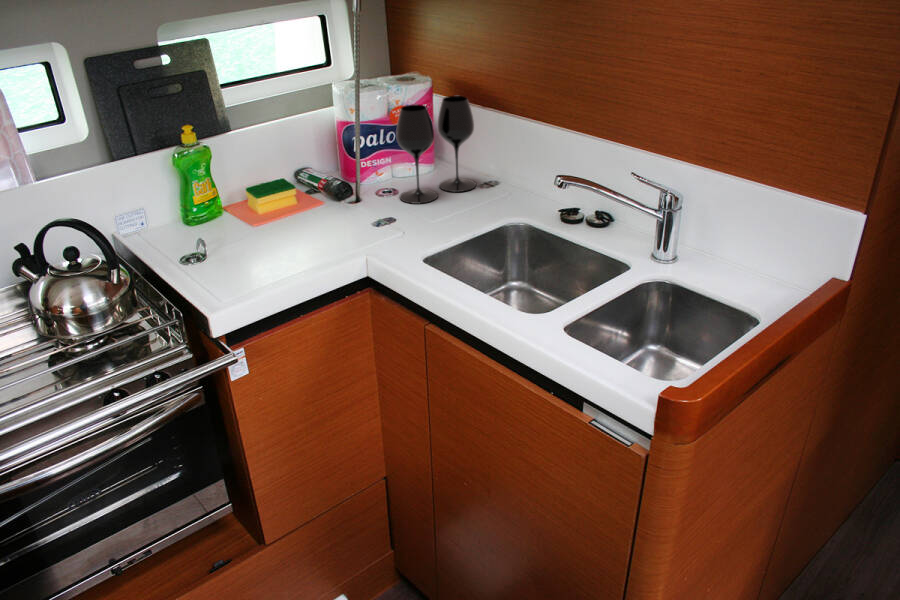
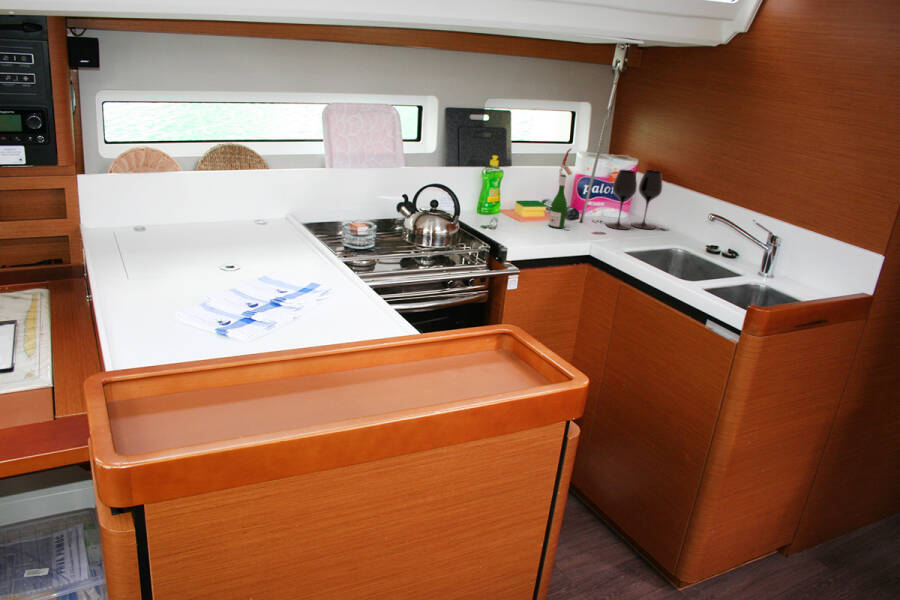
wine bottle: none [298,92,341,228] -> present [549,149,572,230]

